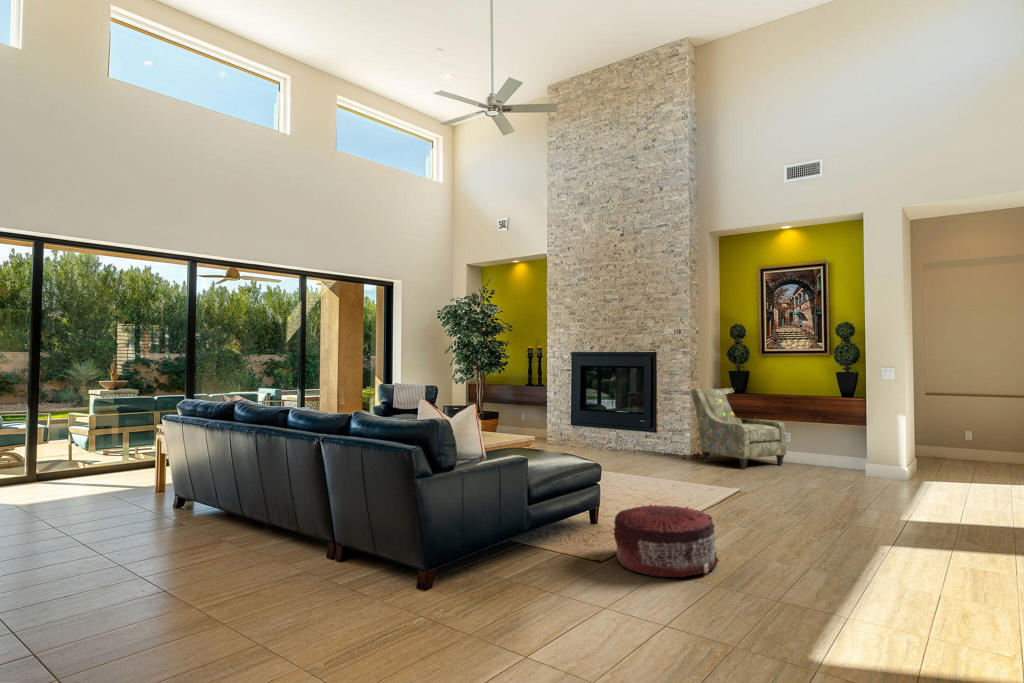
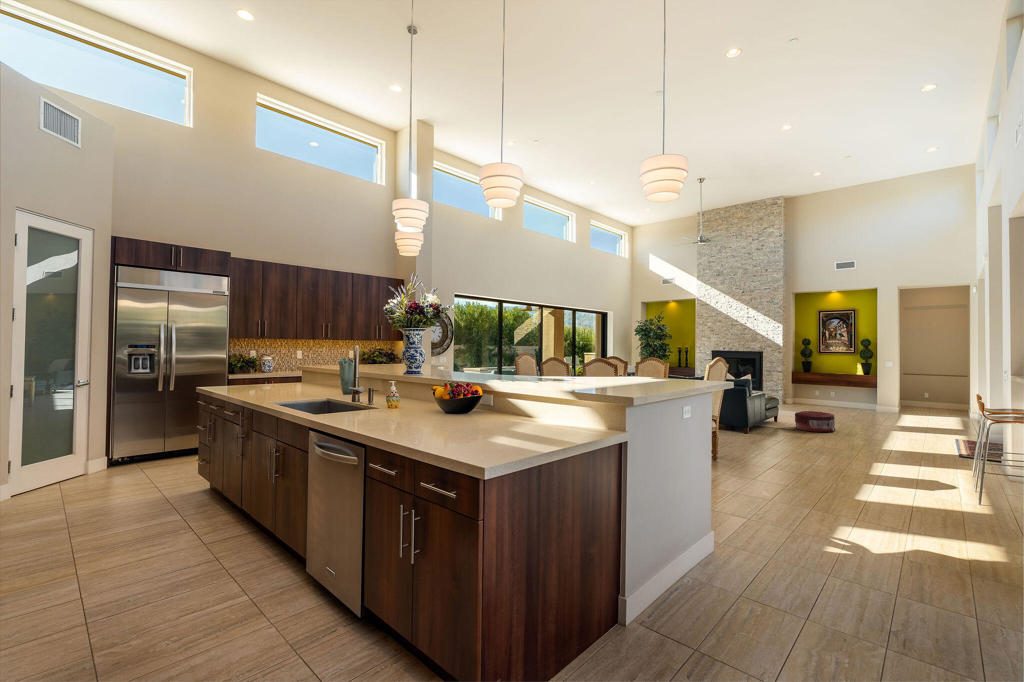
armchair: present [691,388,786,469] -> none [783,370,834,408]

